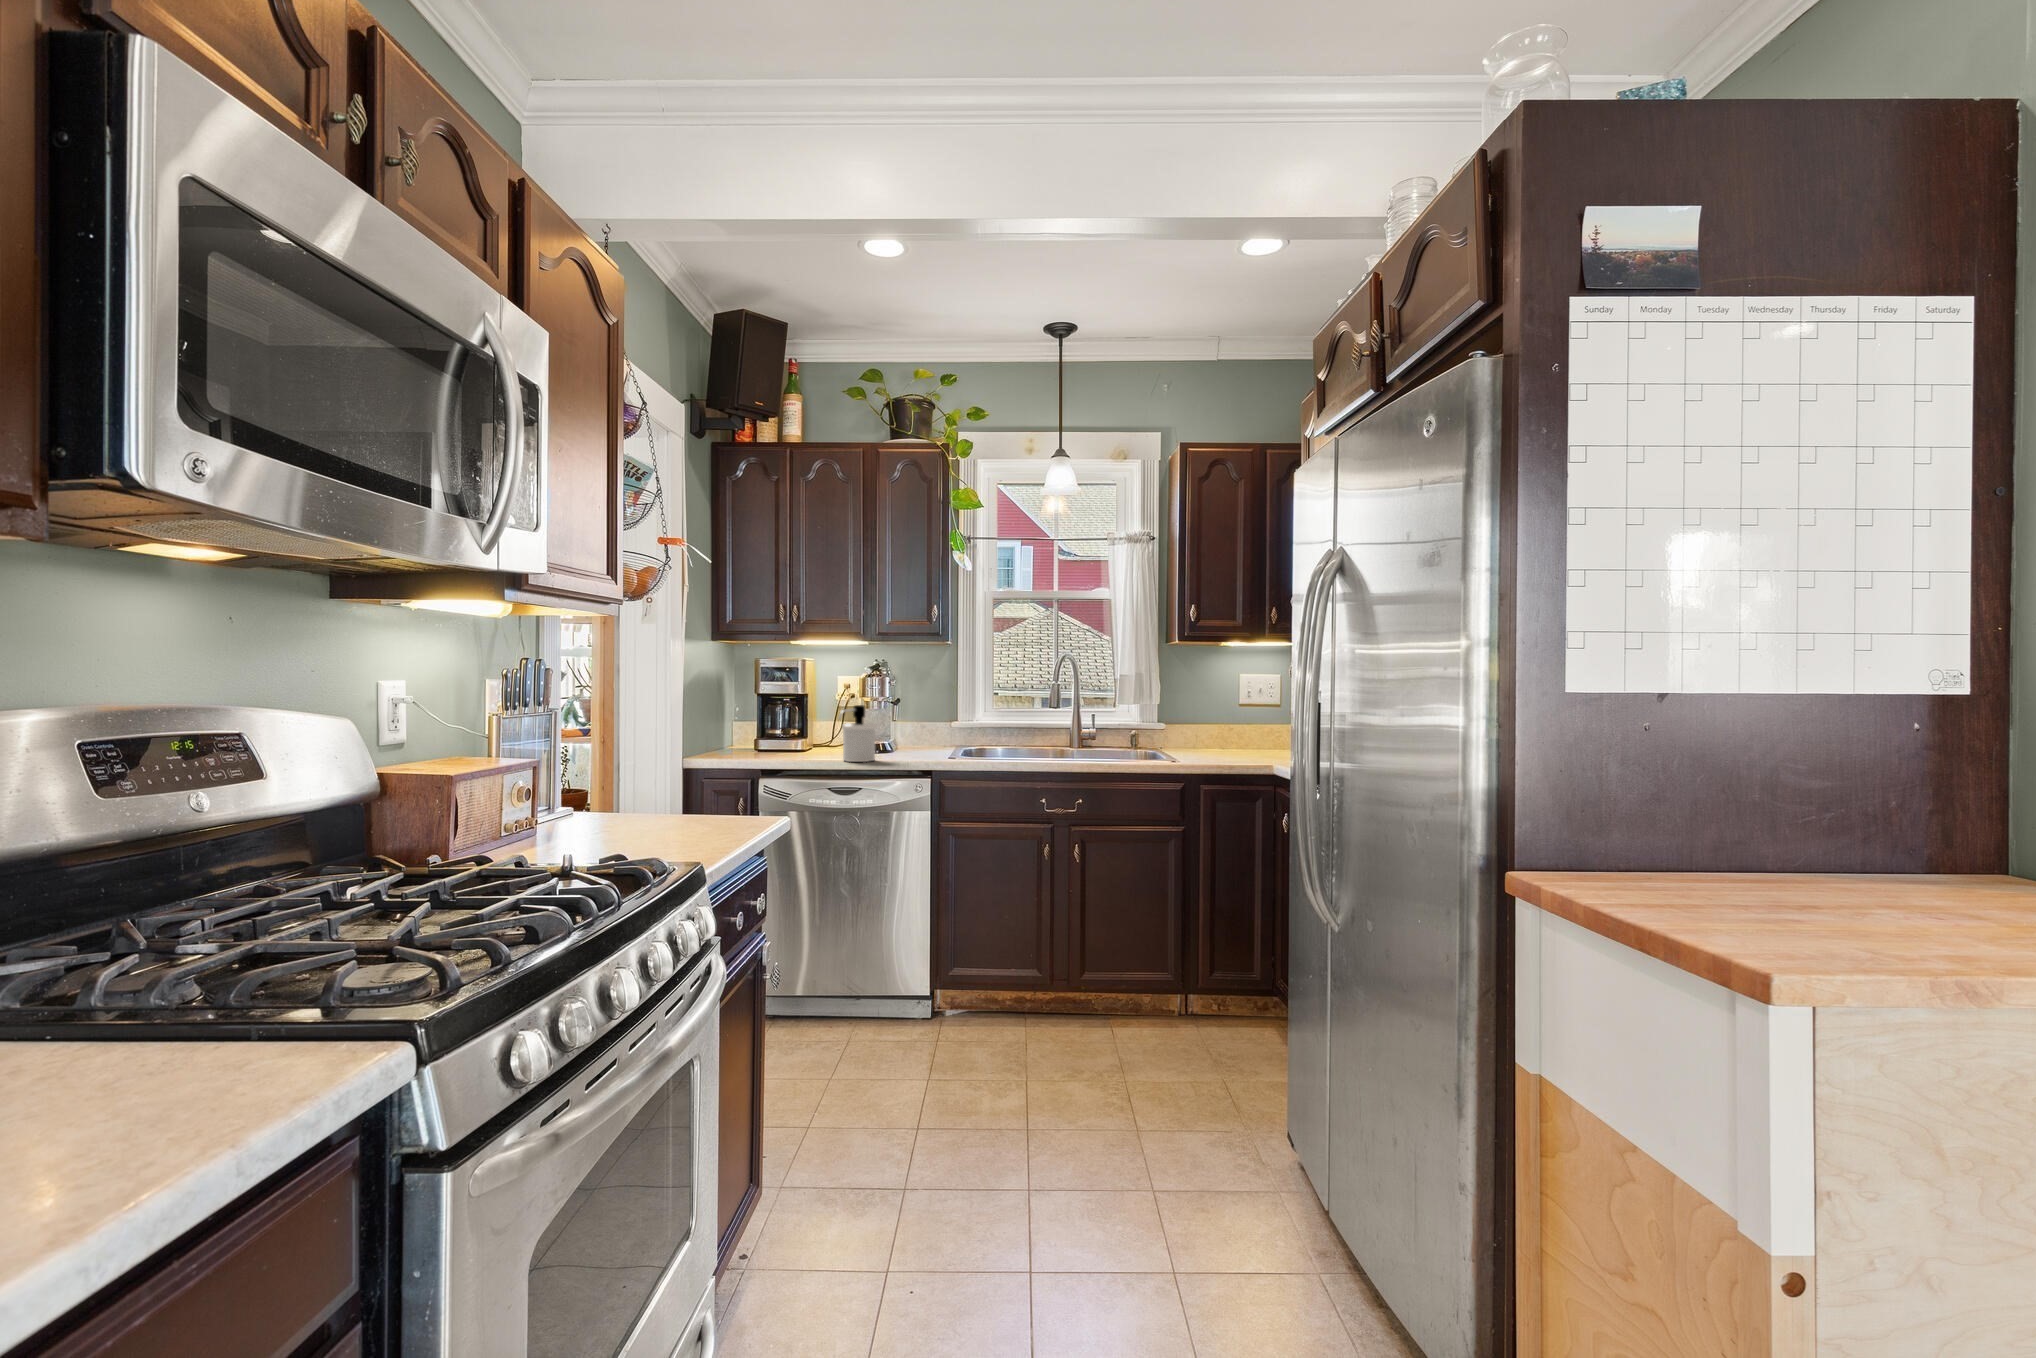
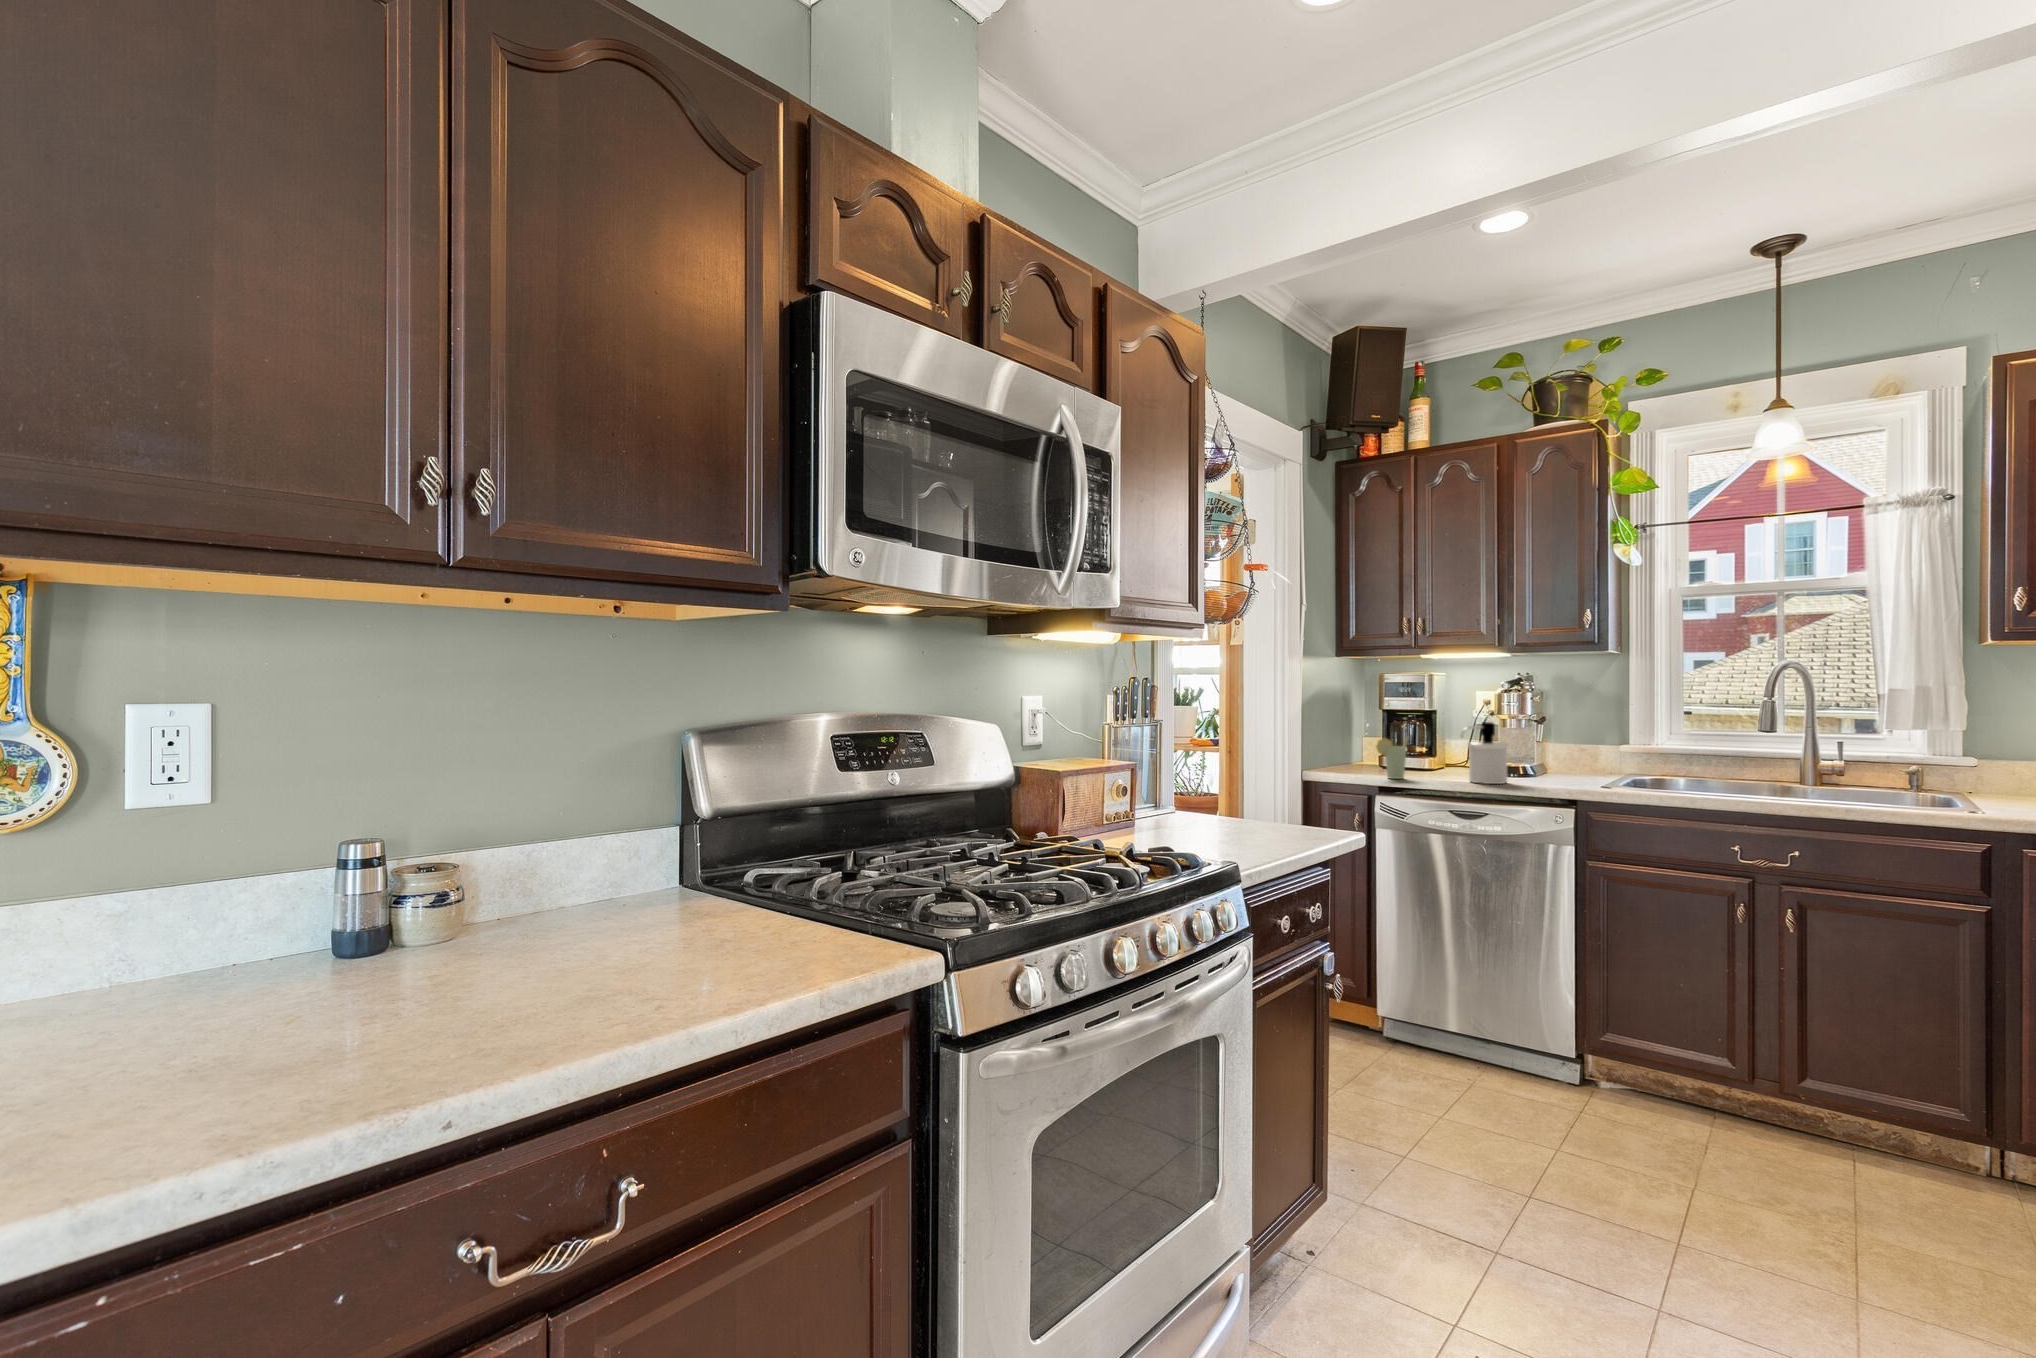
cup: none [759,720,790,762] -> present [1376,737,1409,779]

